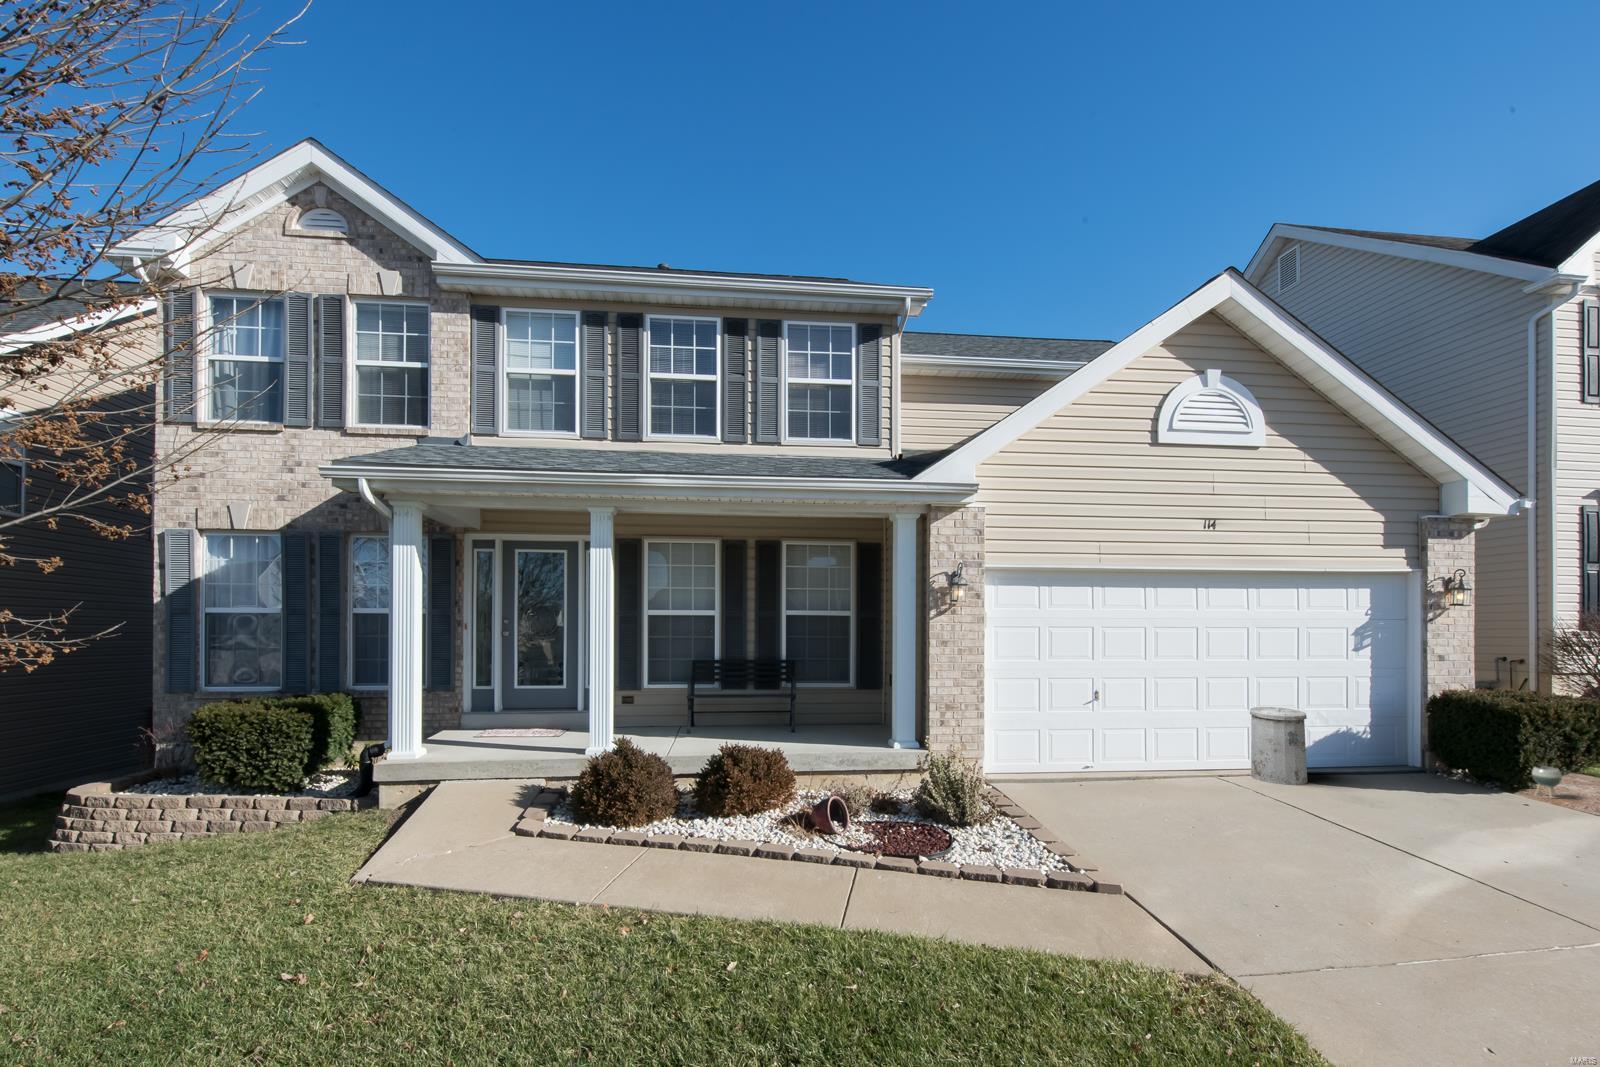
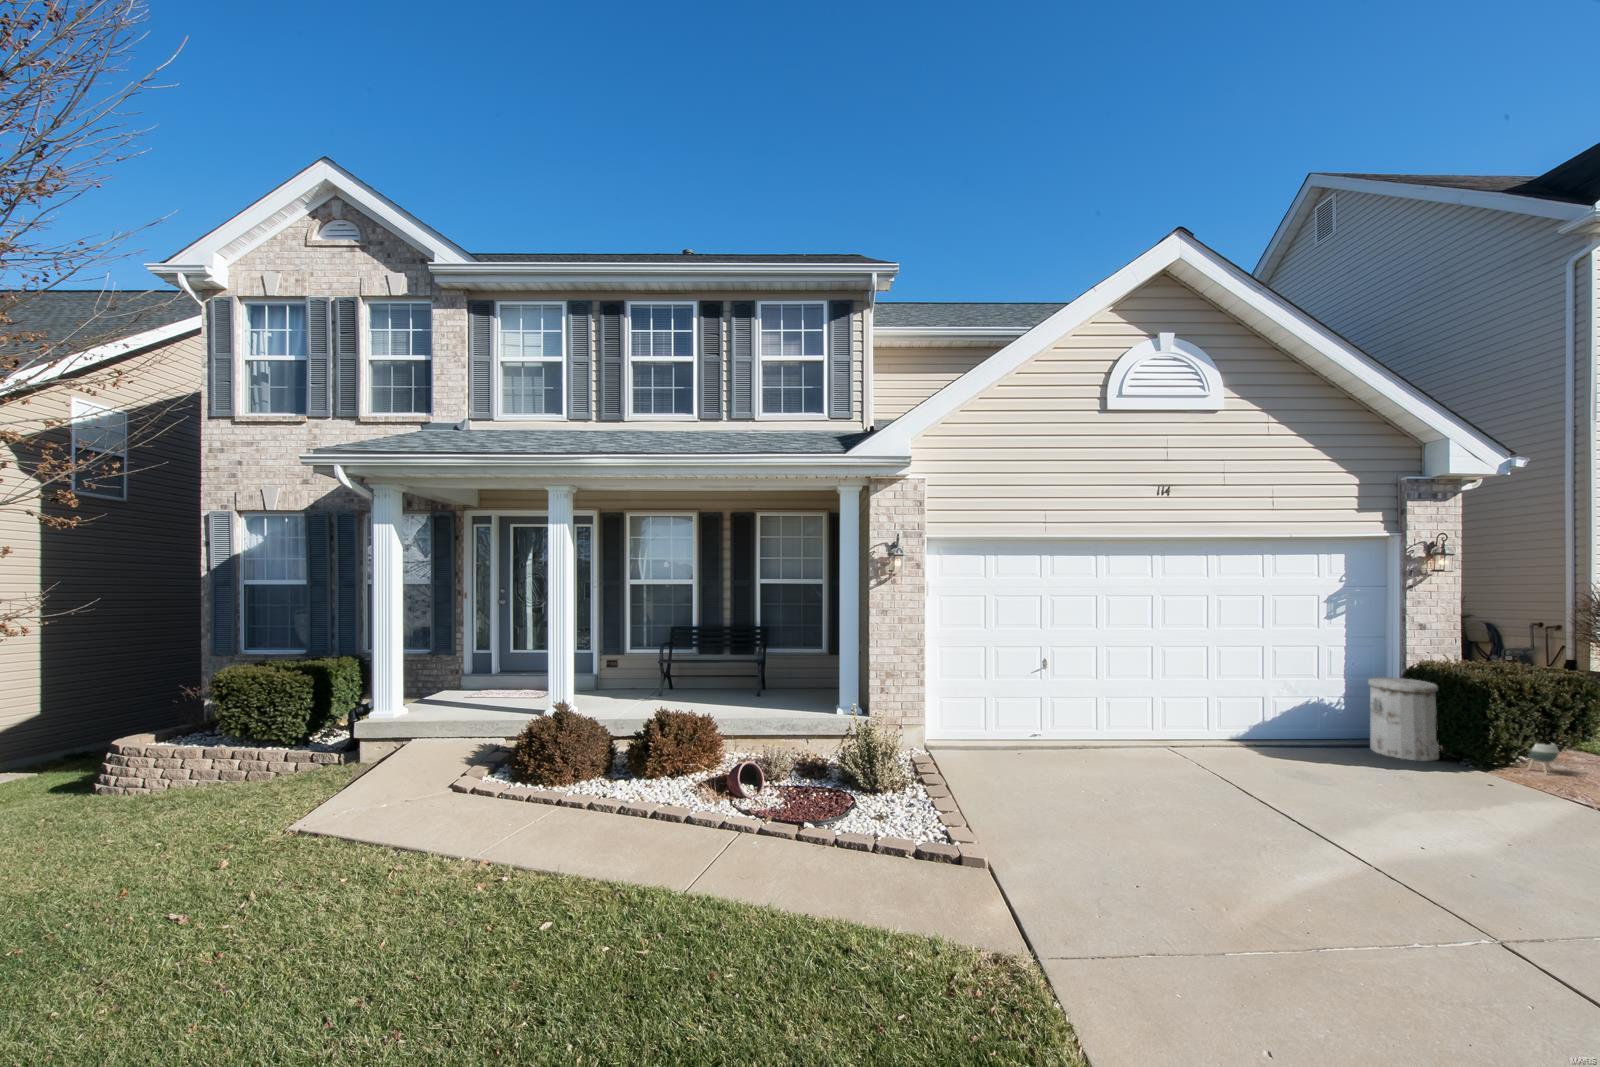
trash can: present [1250,707,1307,785] -> present [1368,677,1439,761]

